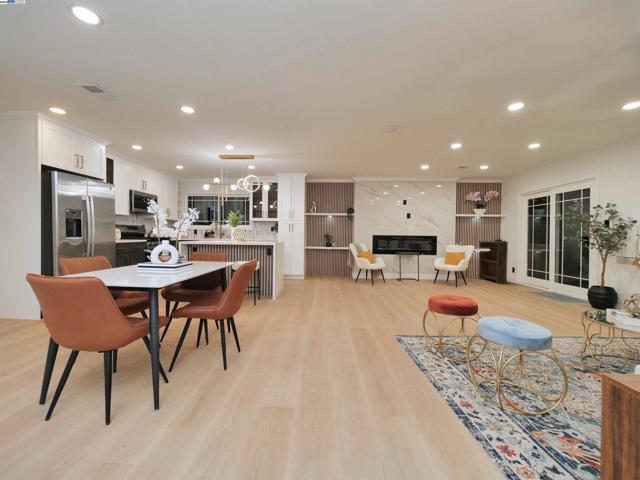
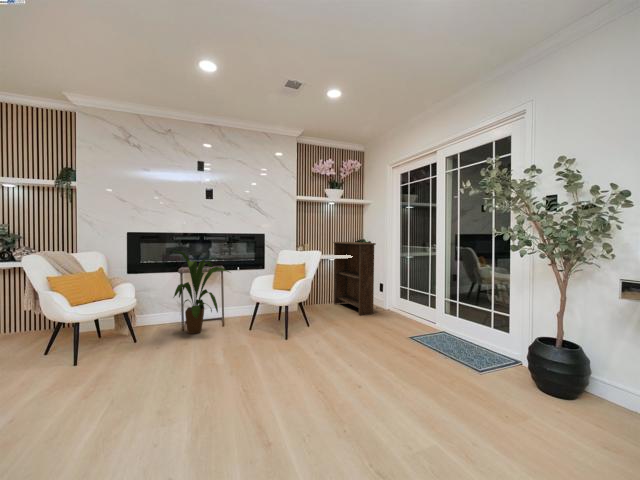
house plant: none [399,244,424,282] -> present [174,251,229,334]

